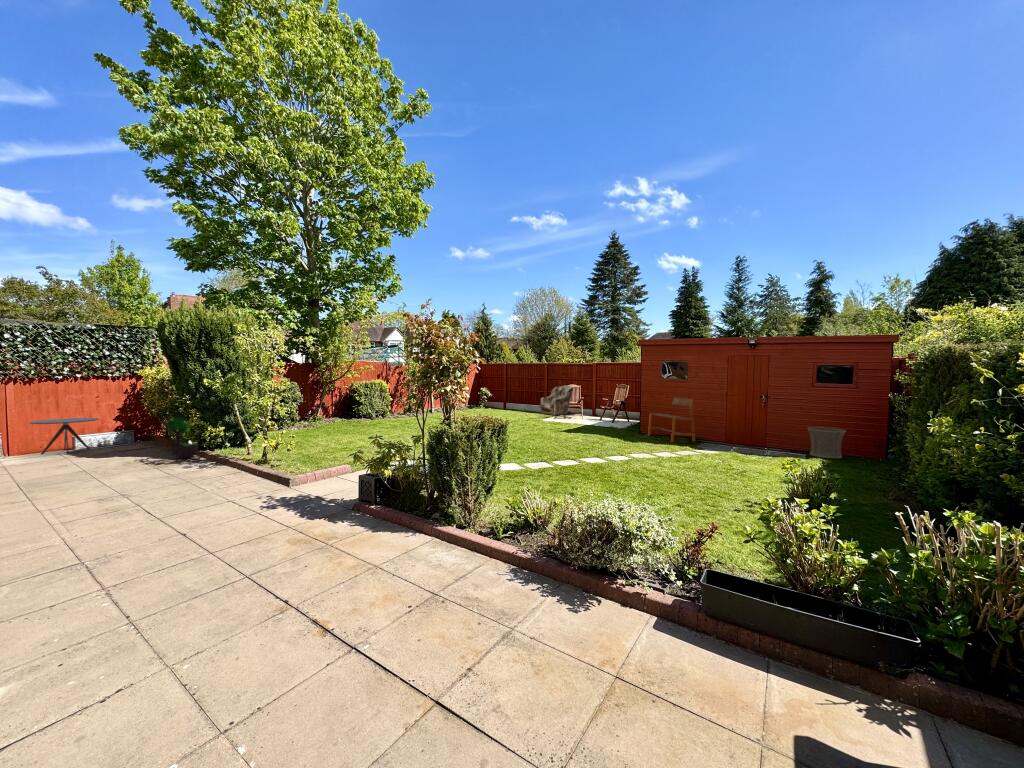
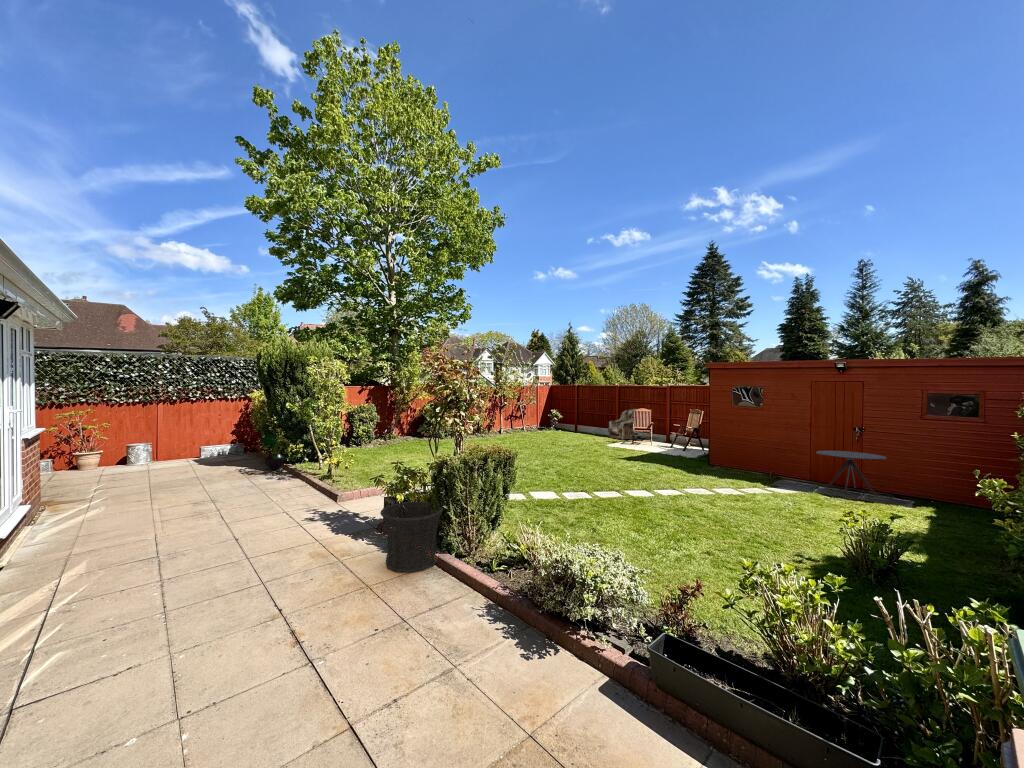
bench: present [648,397,695,443] -> none [718,424,773,477]
round table: present [29,418,99,454] -> present [816,451,886,495]
basket: present [807,427,846,458] -> present [380,501,443,573]

